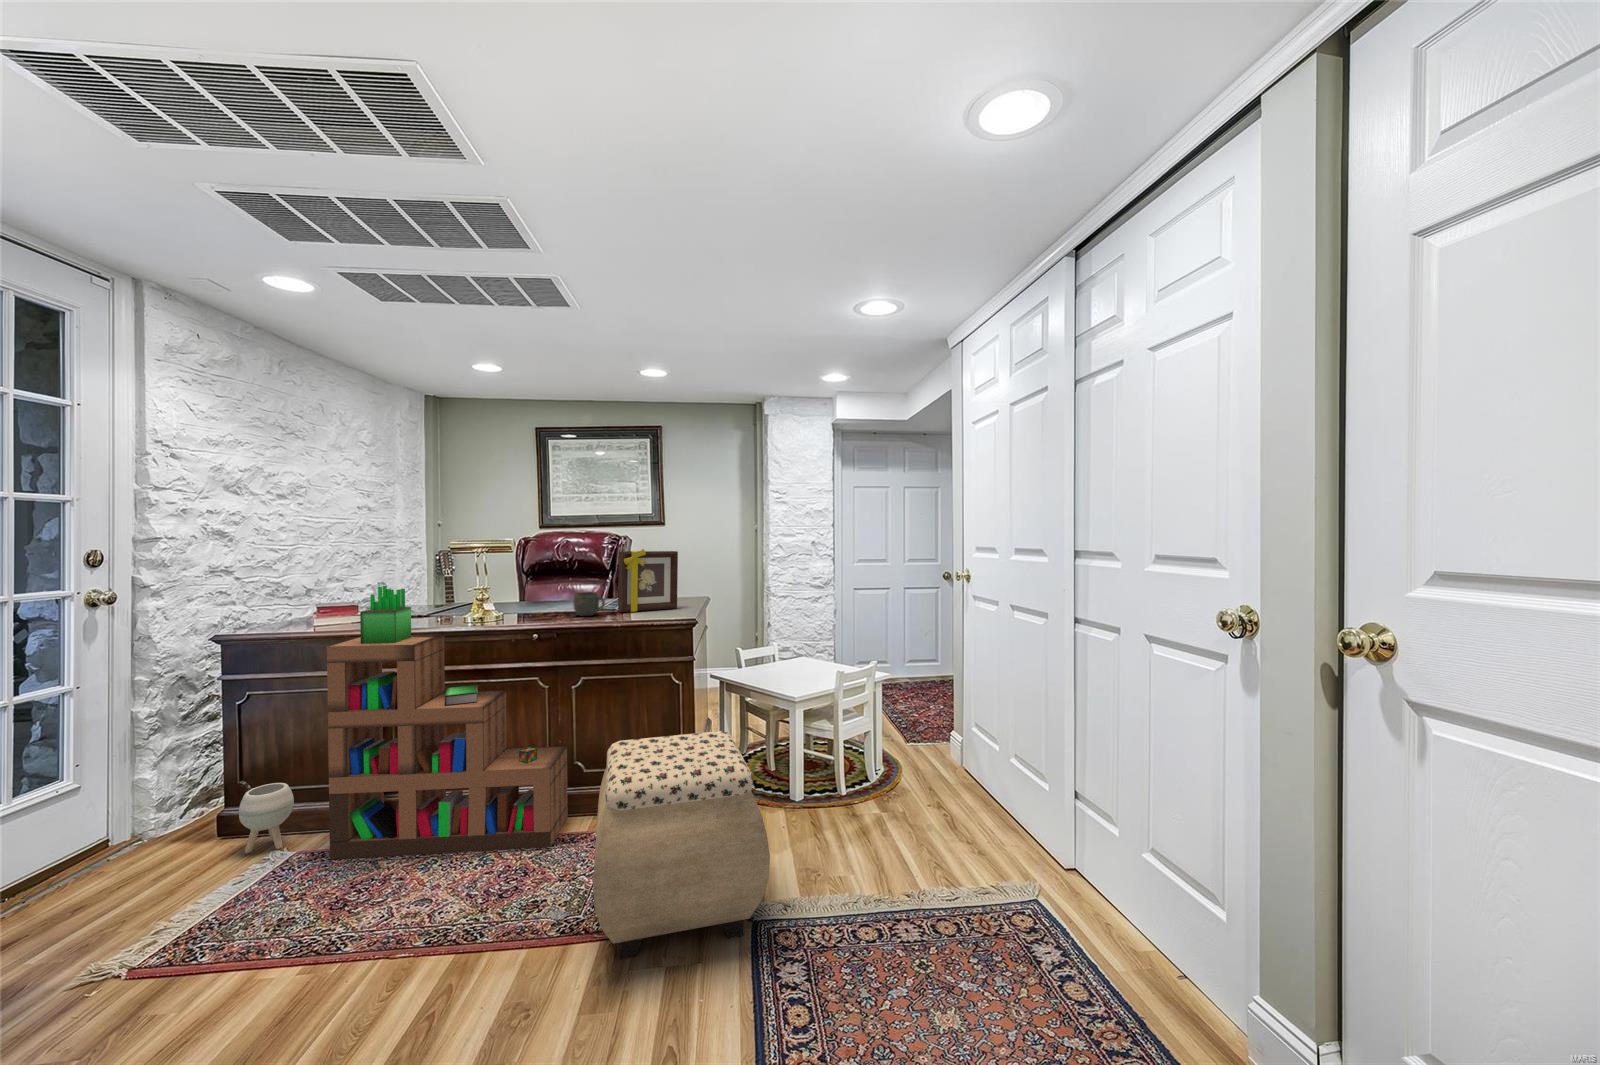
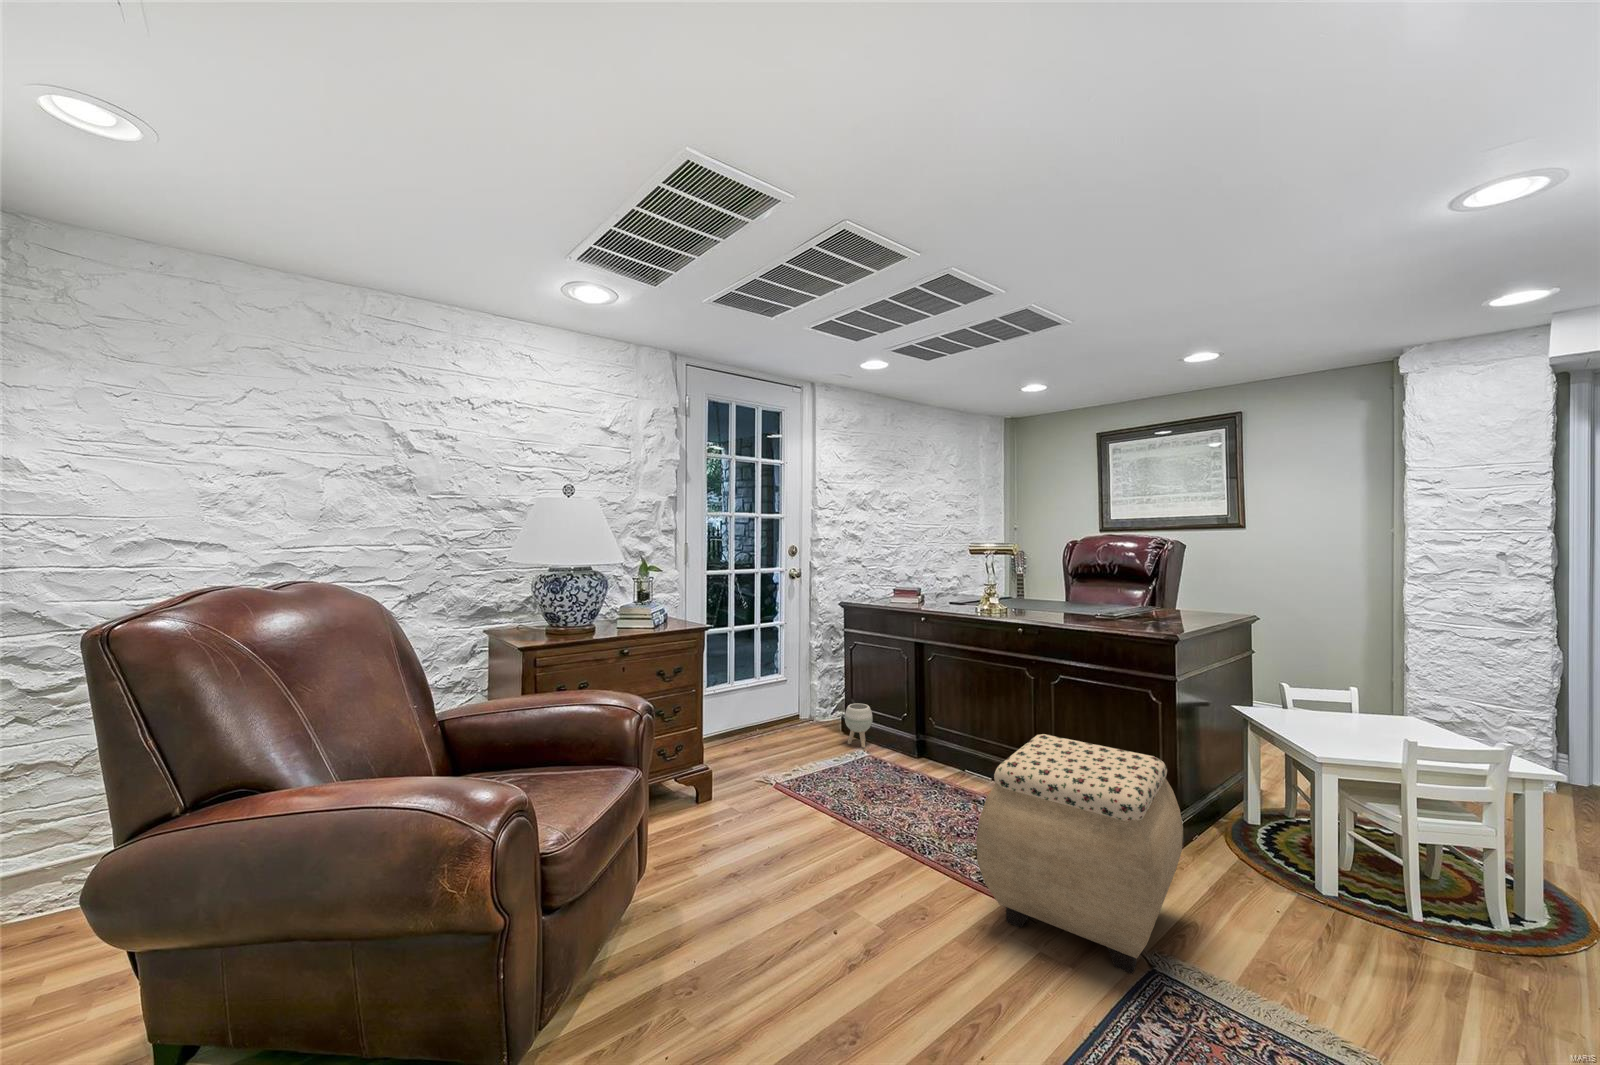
picture frame: present [618,549,678,612] -> none [1111,556,1183,622]
bookshelf: present [327,586,568,859] -> none [880,577,1045,817]
mug: present [573,592,605,616] -> none [1062,595,1092,618]

